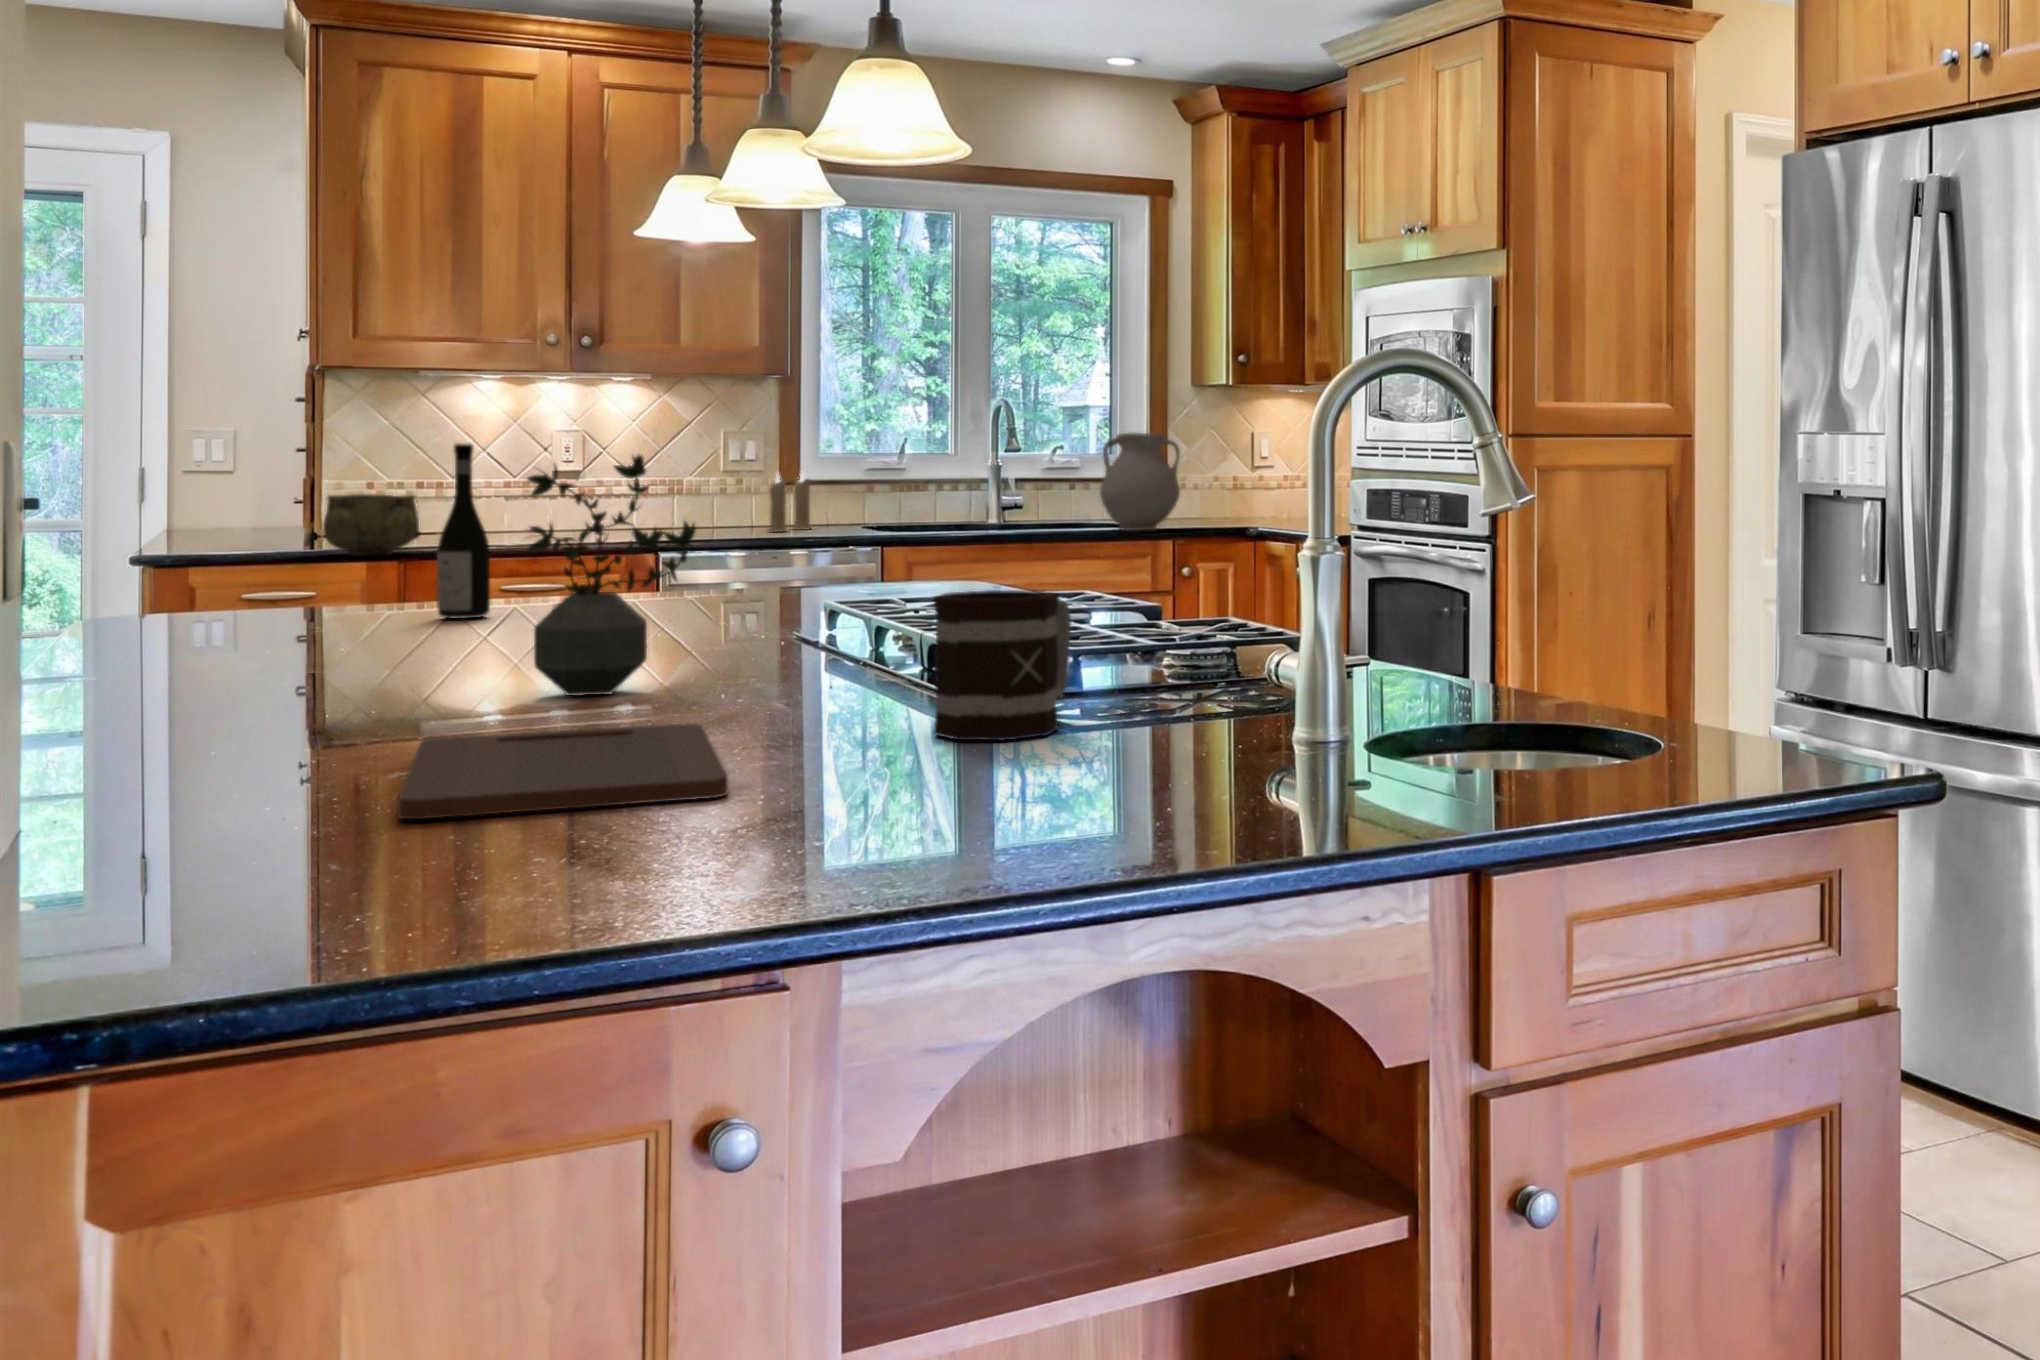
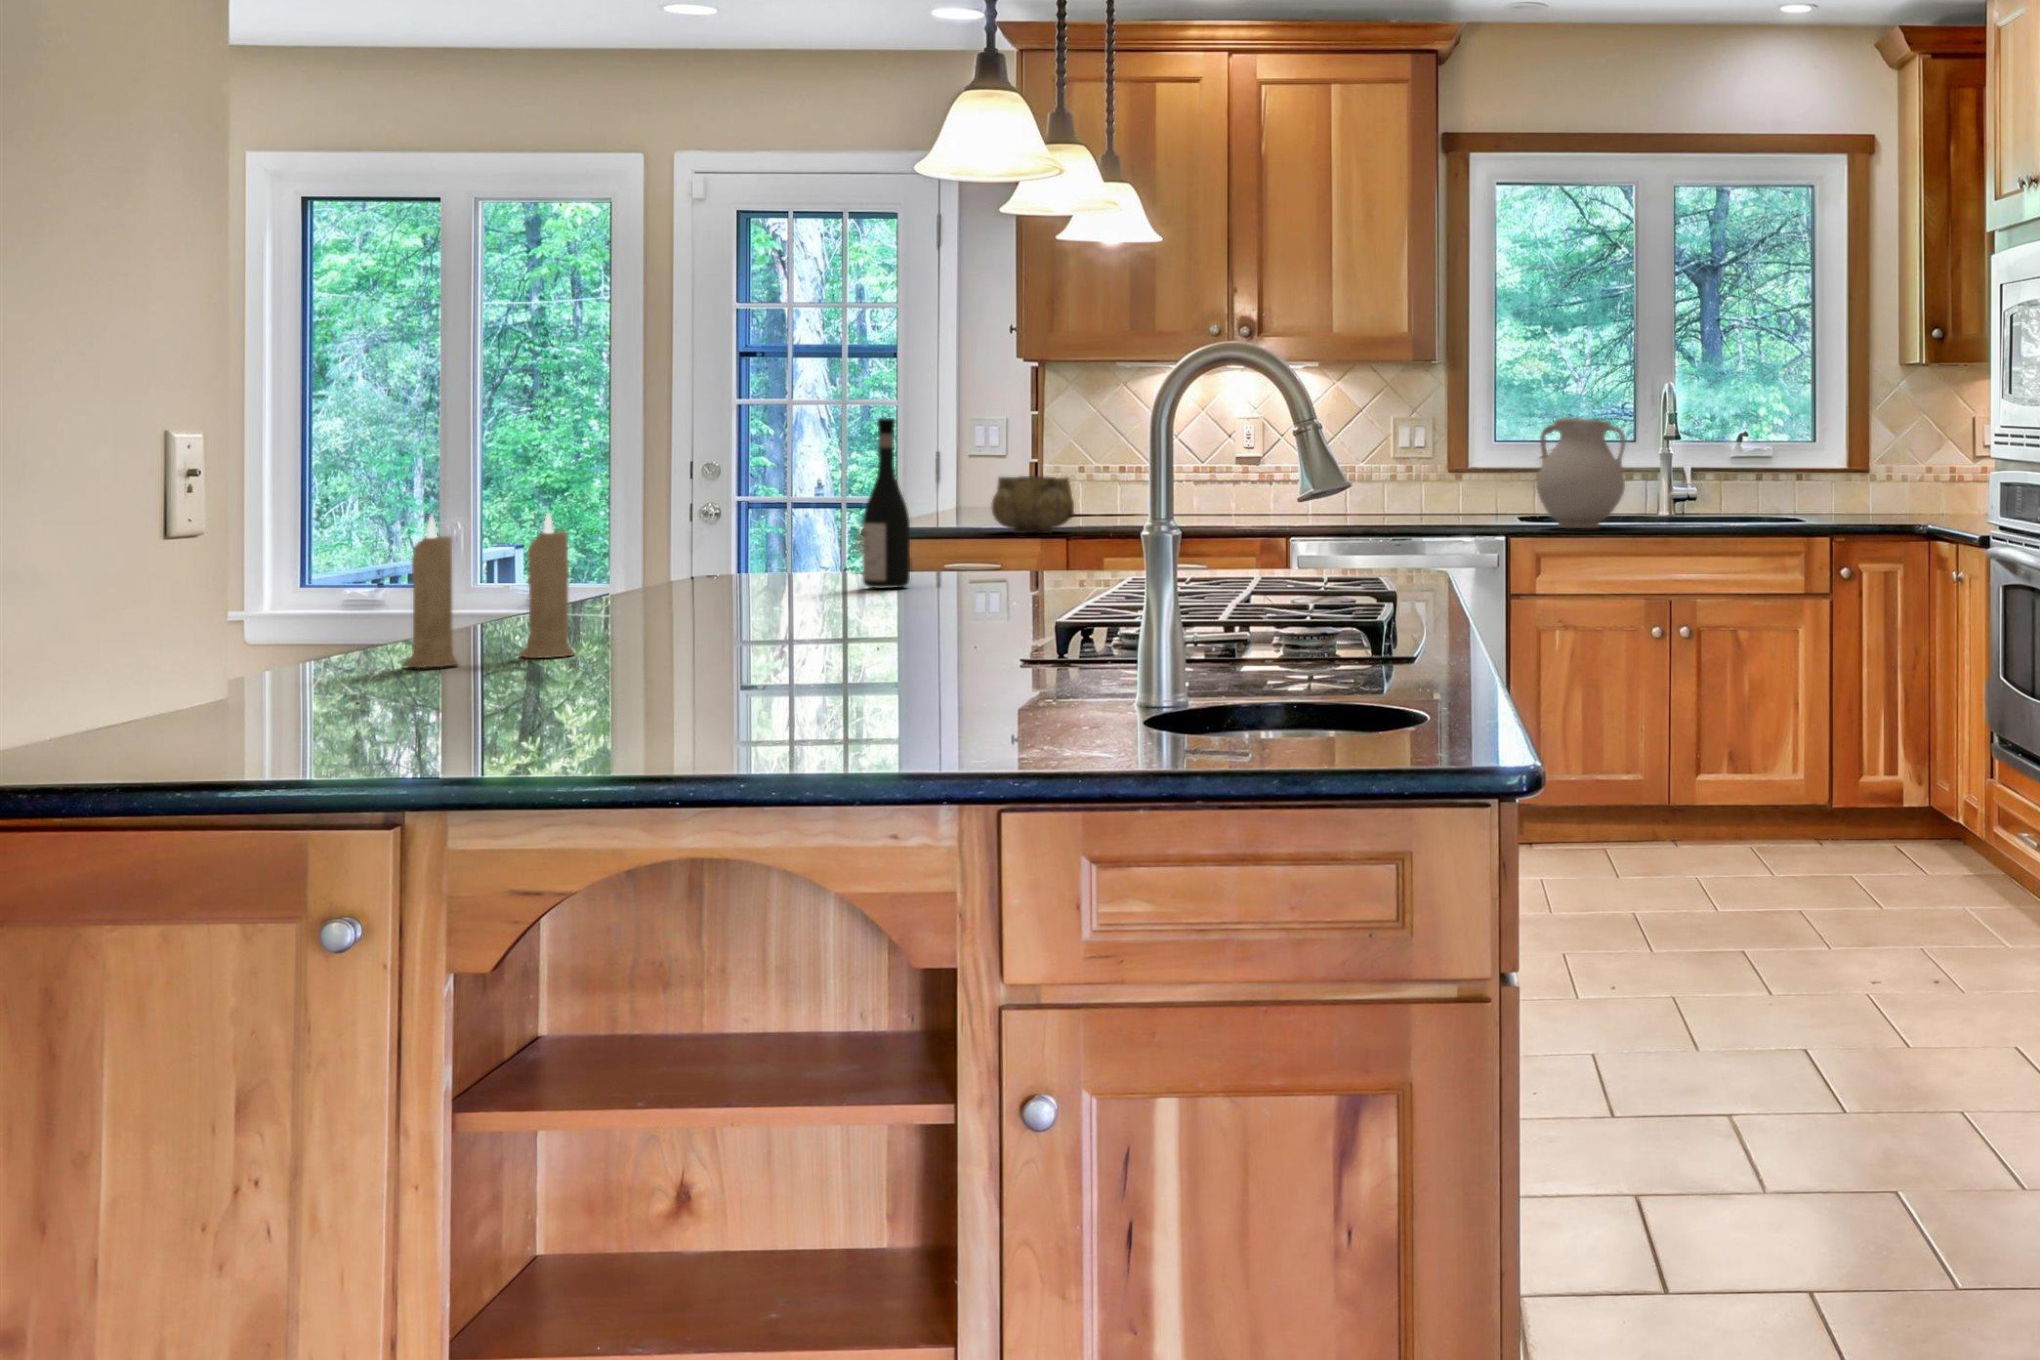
vase: present [1100,432,1180,531] -> present [1536,417,1626,528]
potted plant: present [527,455,696,696] -> none [634,414,804,663]
candle: present [769,474,811,532] -> present [403,513,574,668]
mug: present [933,590,1071,740] -> none [790,562,990,734]
cutting board: present [398,723,728,819] -> none [99,691,608,770]

